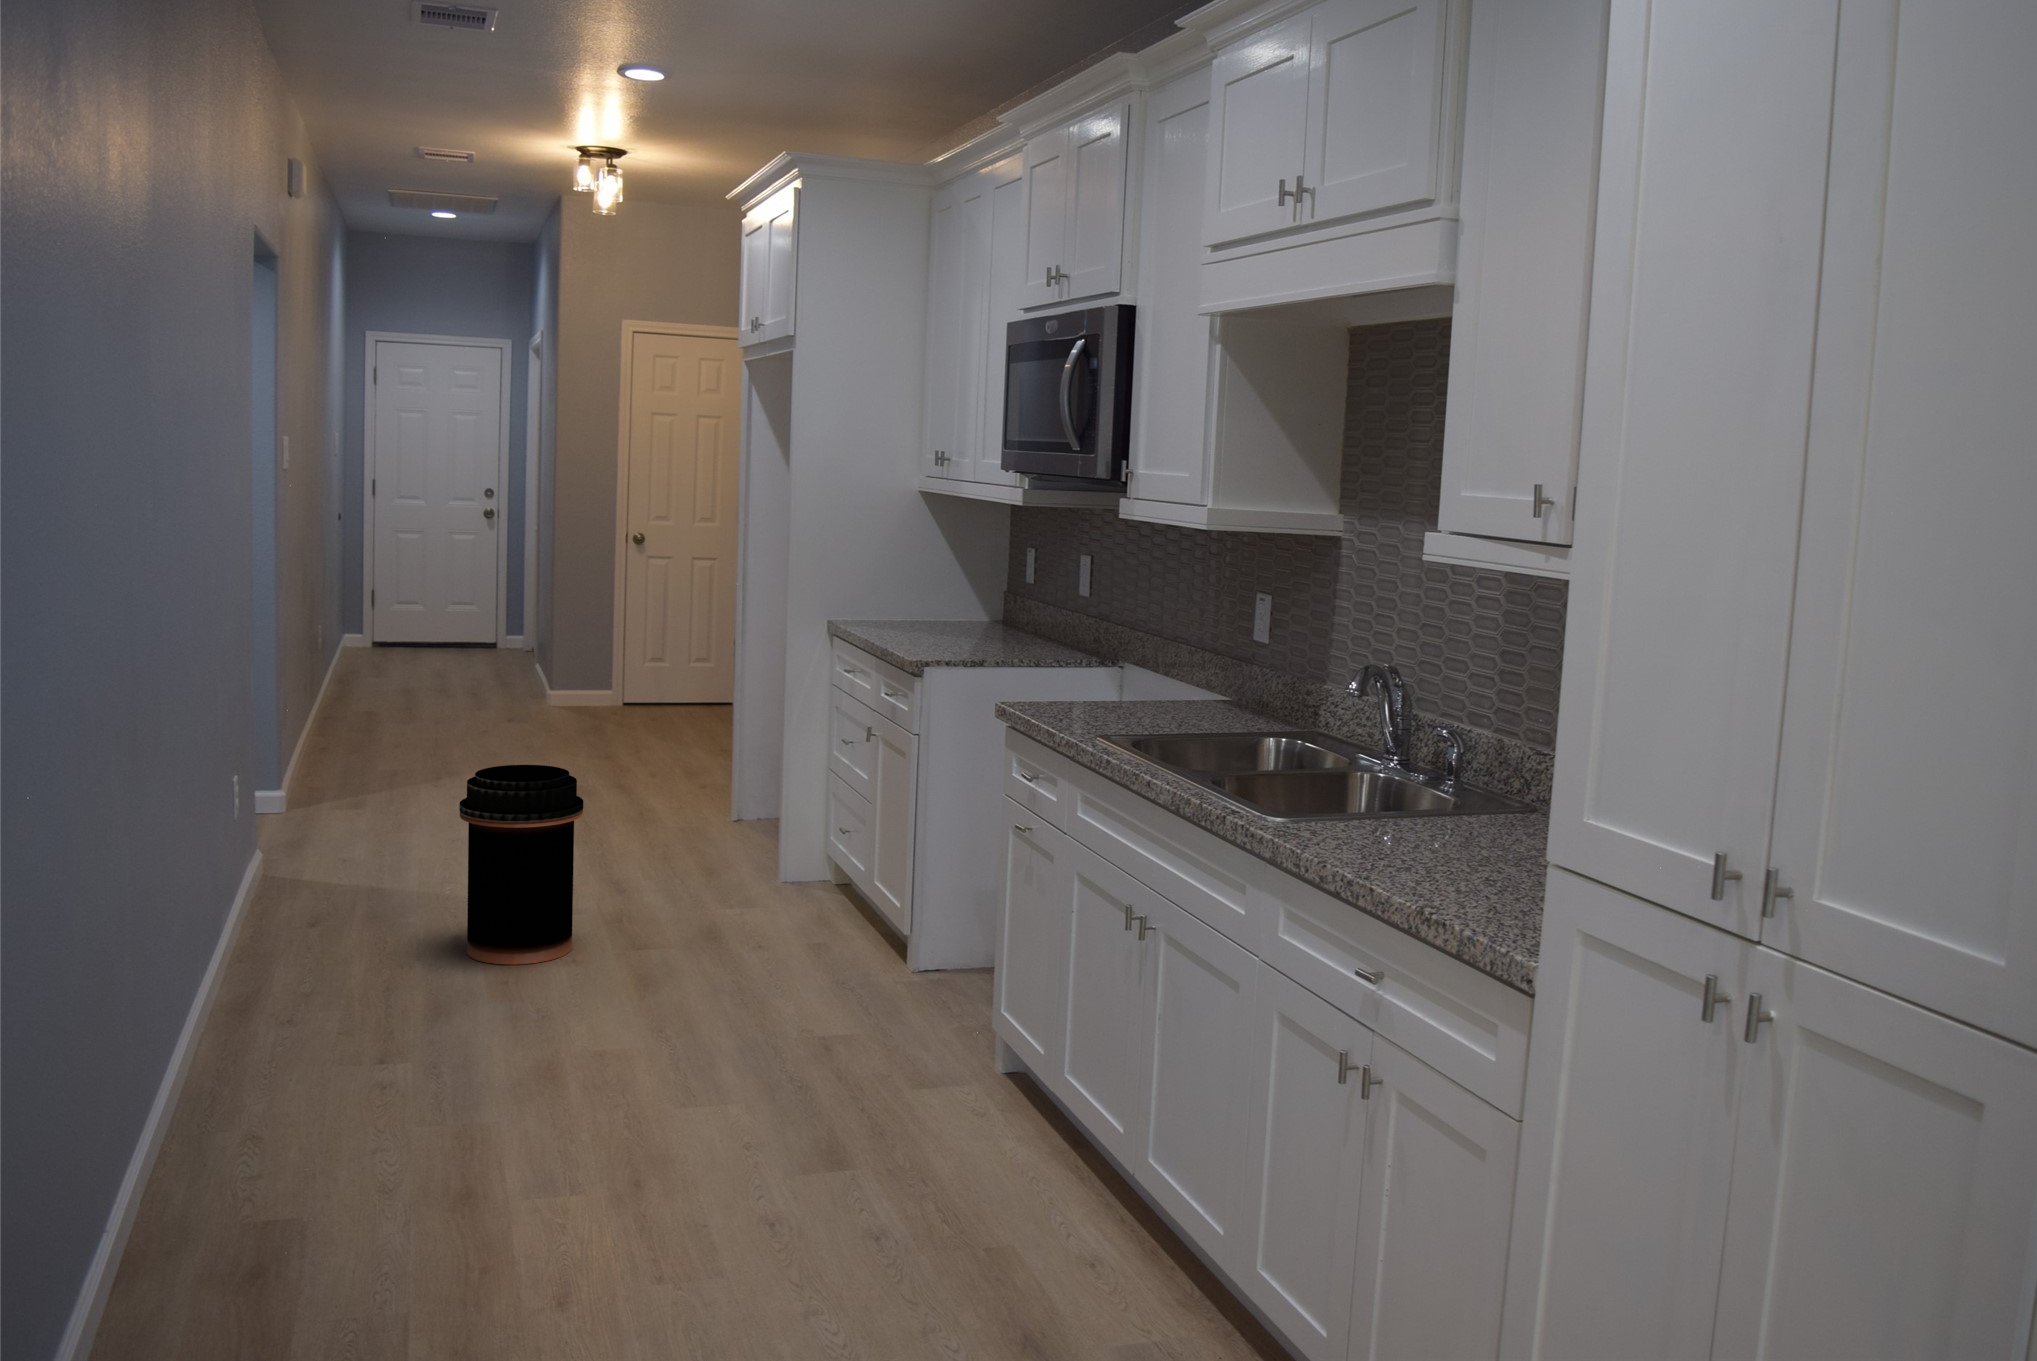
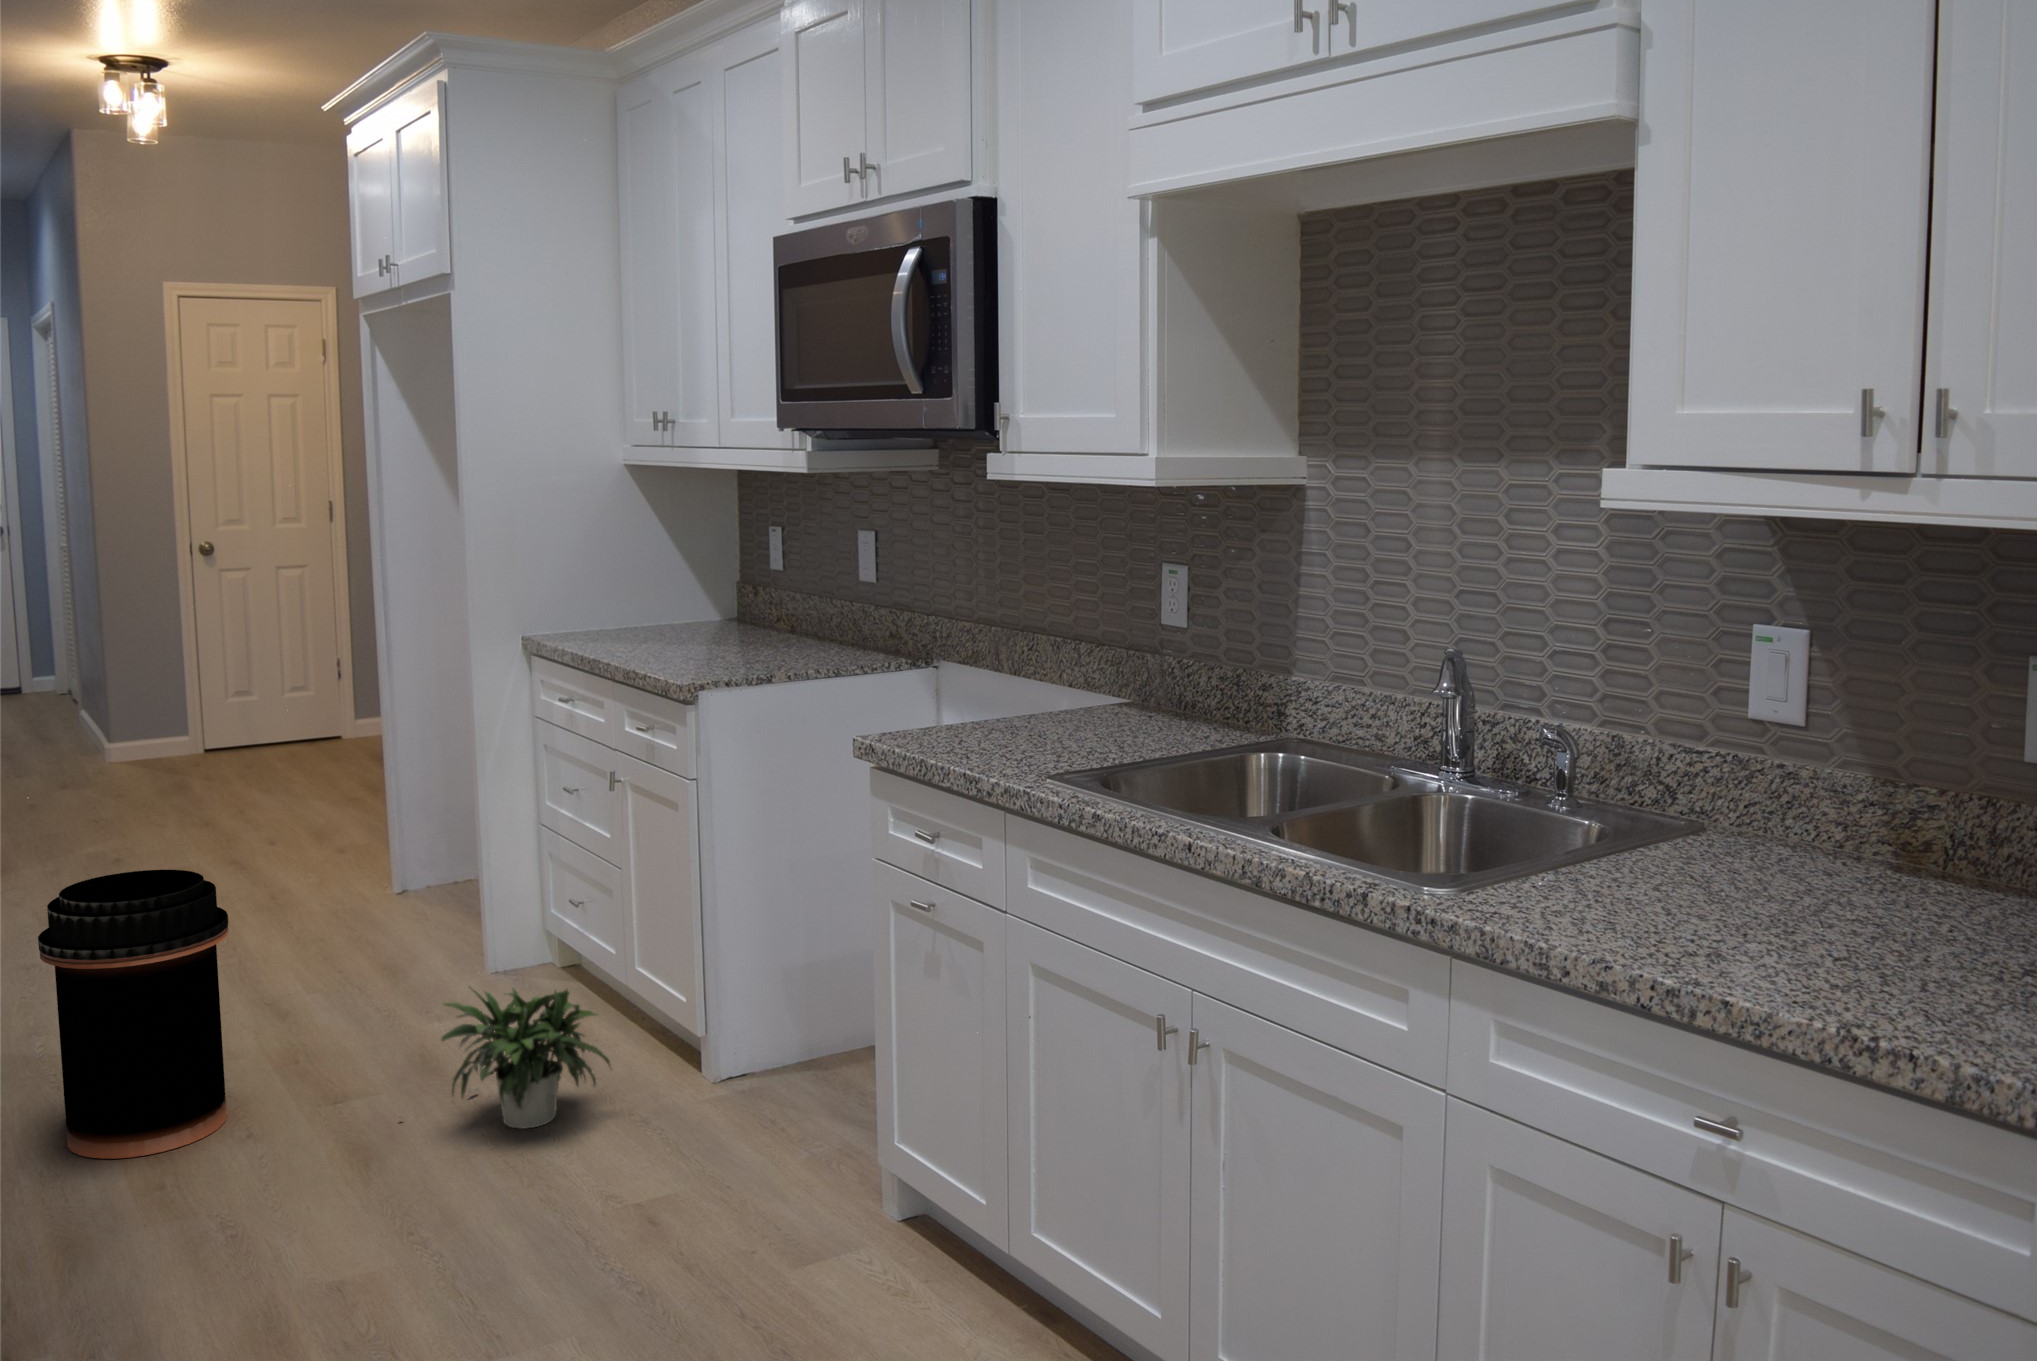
potted plant: none [684,872,834,983] -> present [399,988,610,1129]

